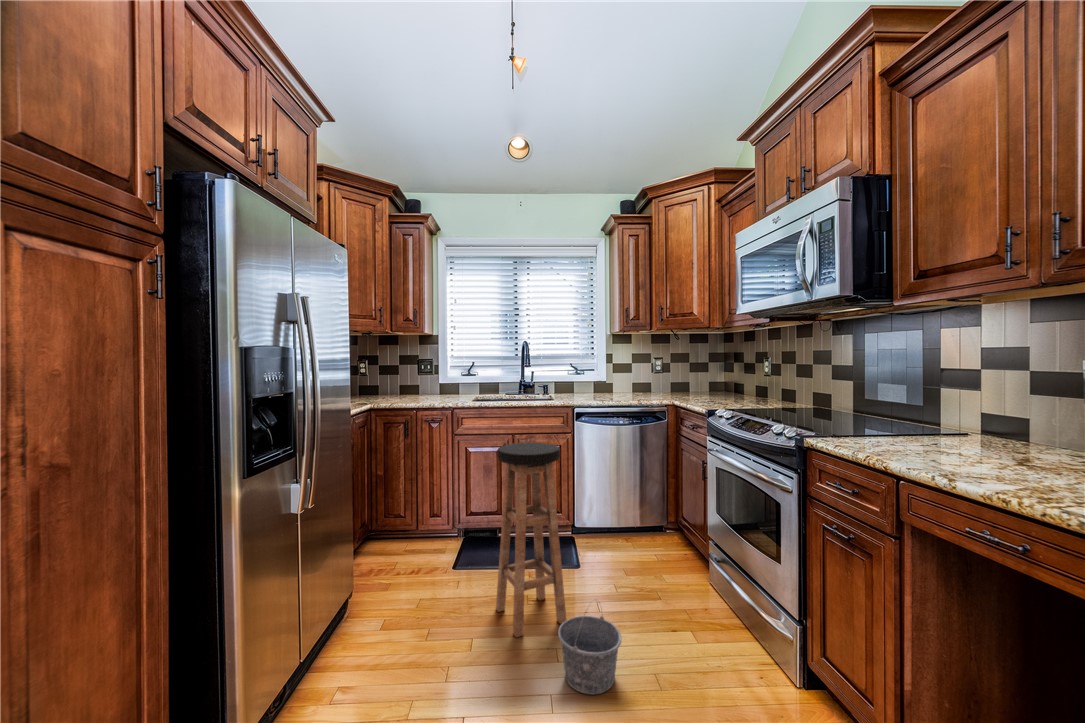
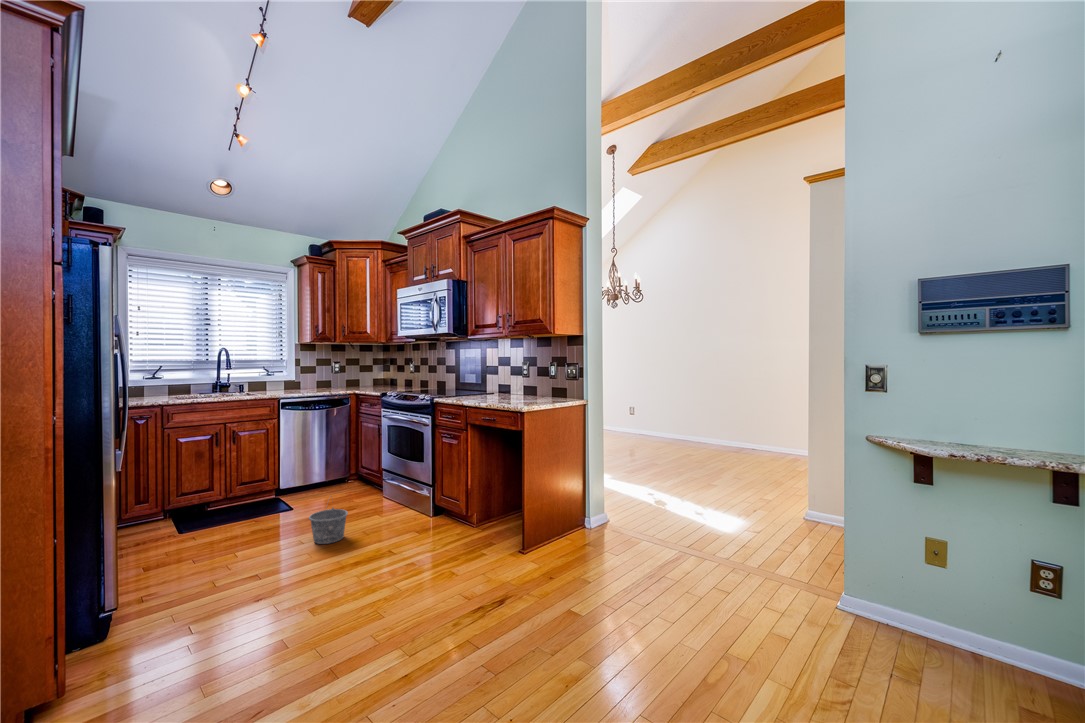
bar stool: present [496,442,566,637] -> none [244,419,302,541]

